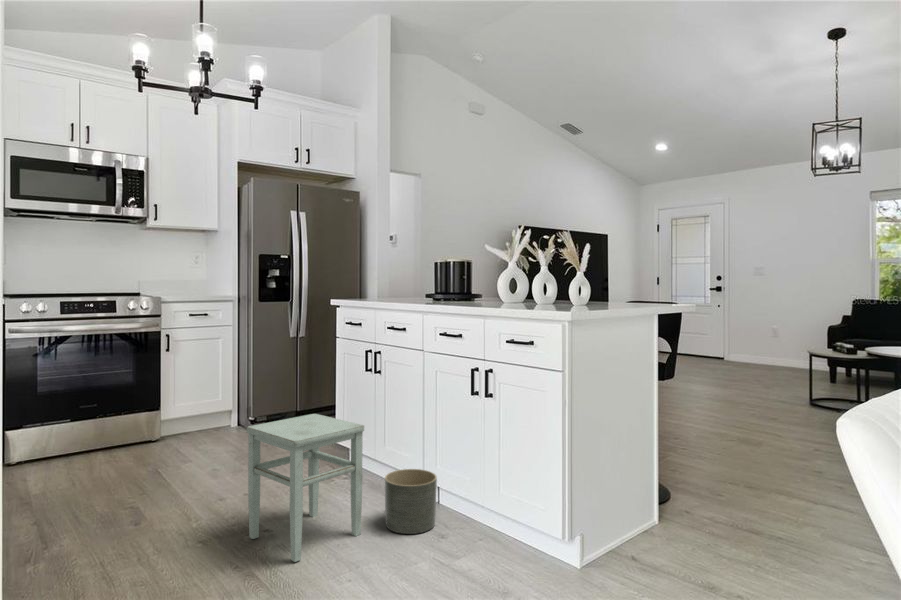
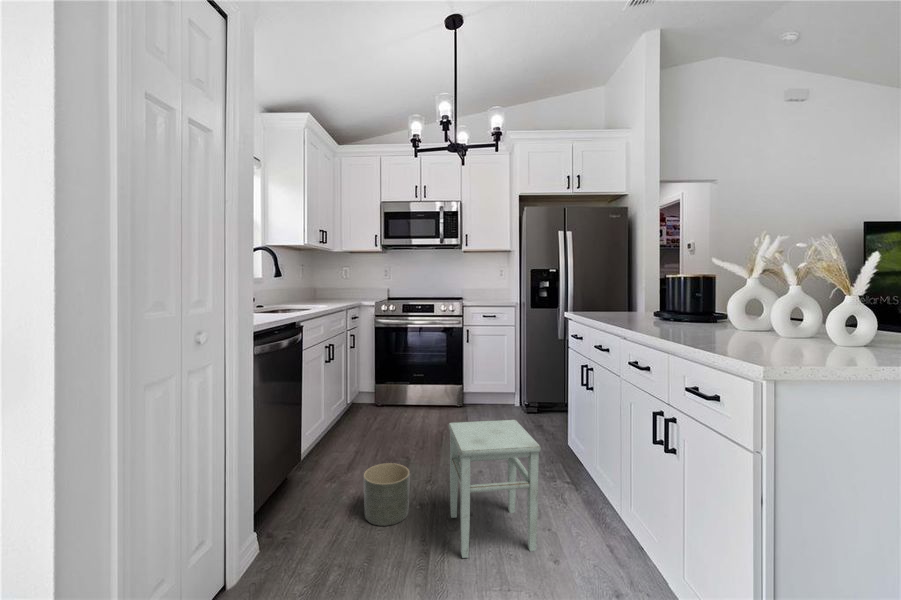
planter: present [385,469,437,534] -> present [364,463,410,526]

